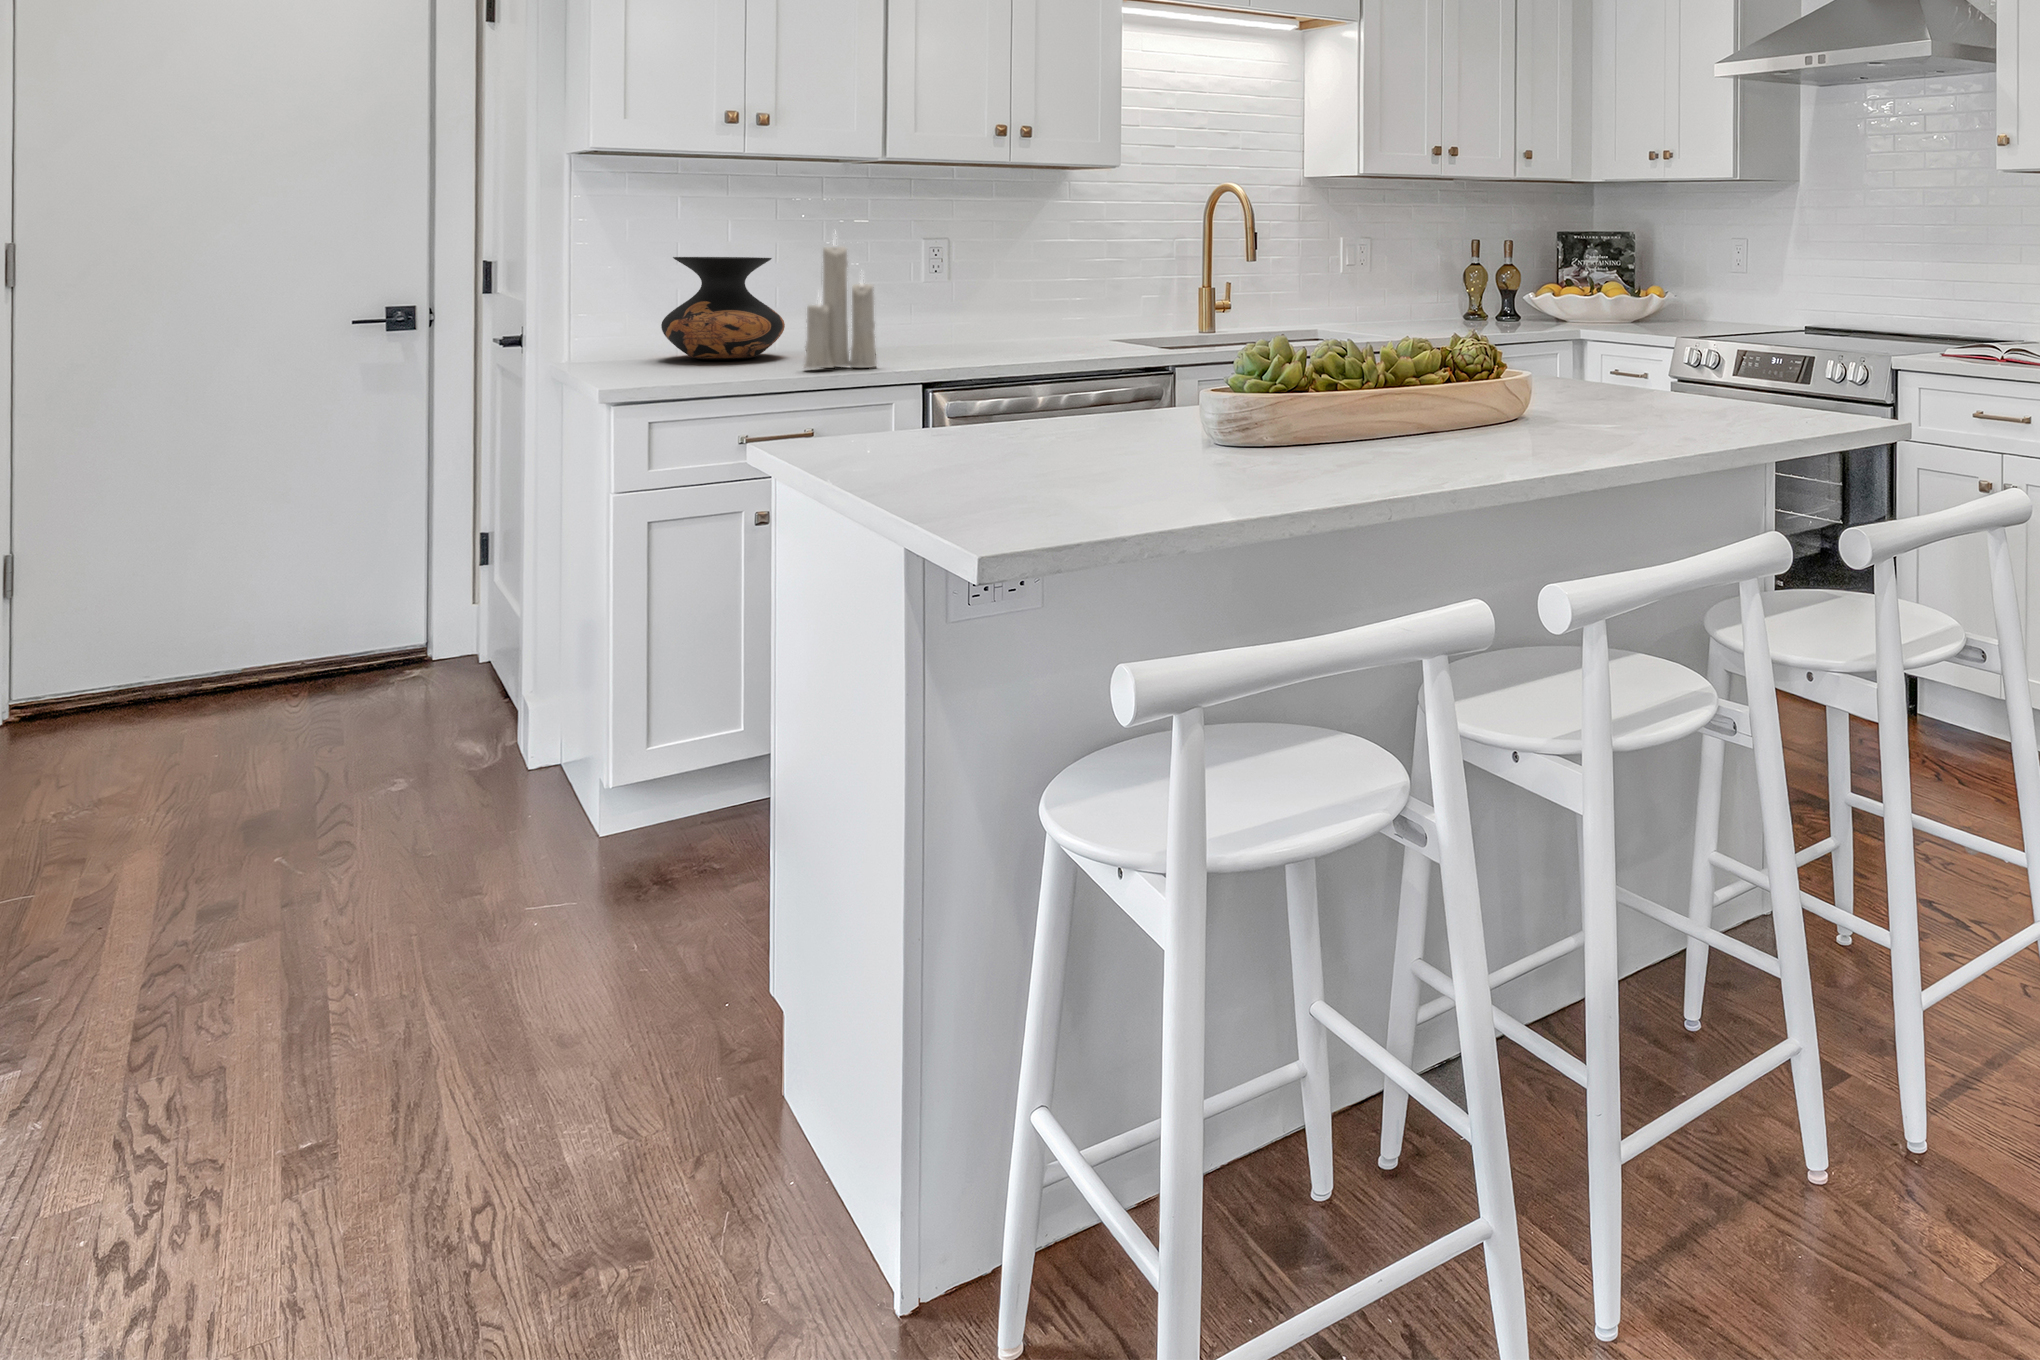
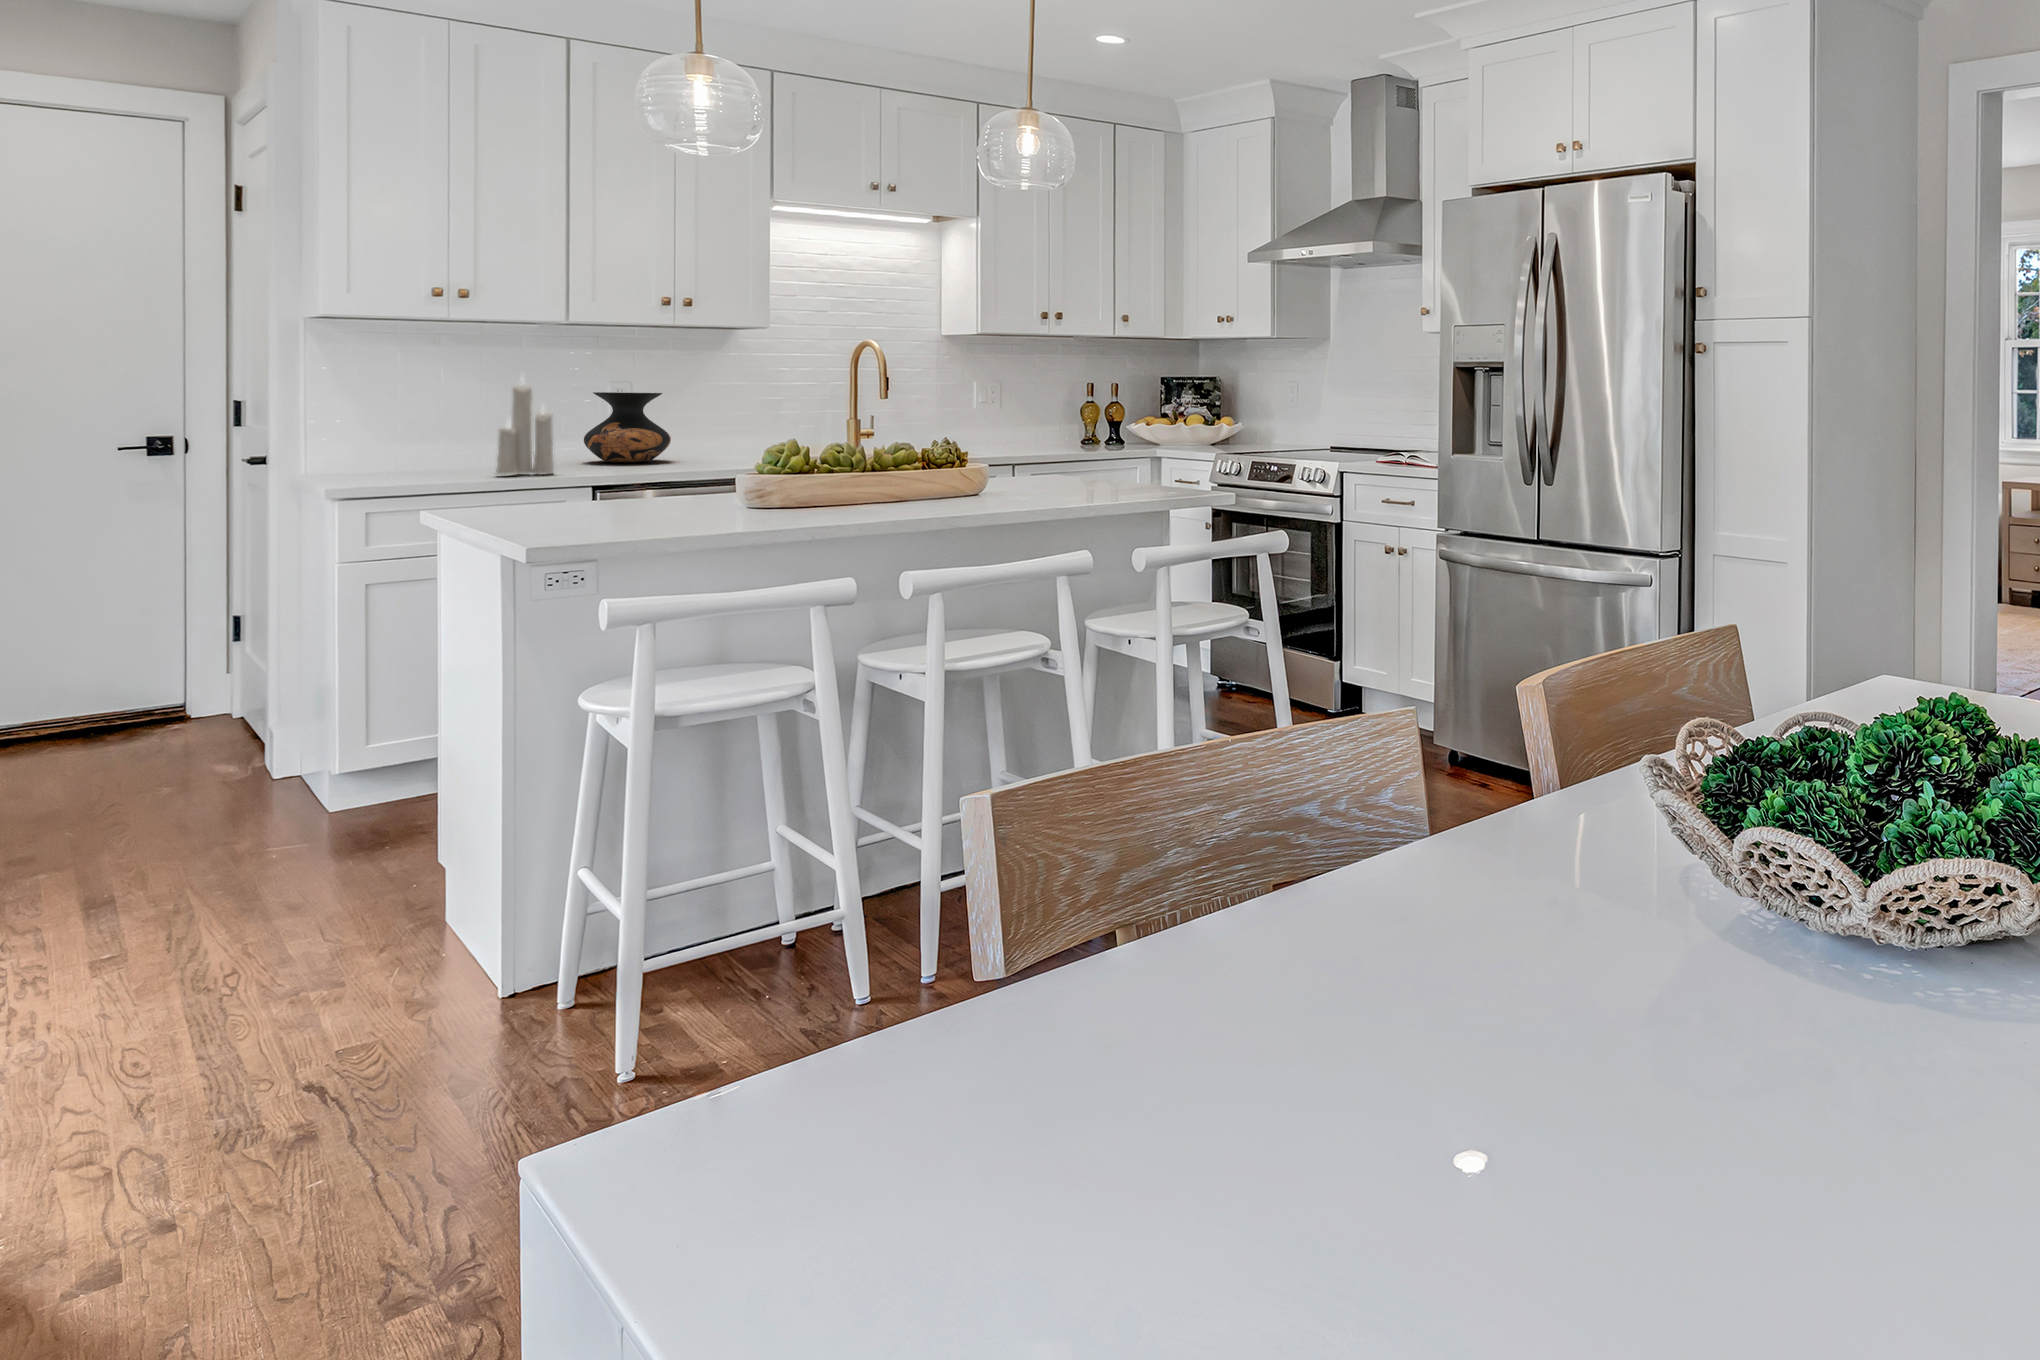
vase: present [661,257,785,360] -> present [584,392,671,463]

